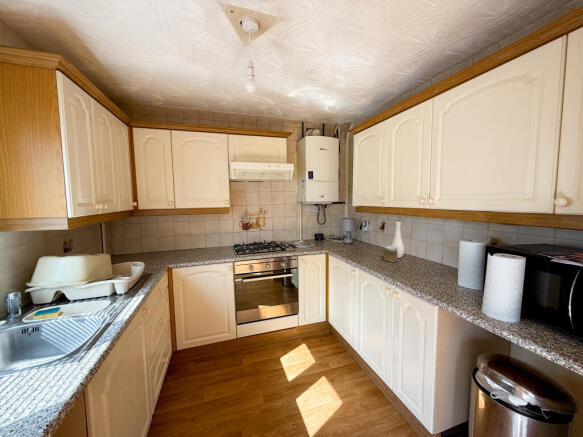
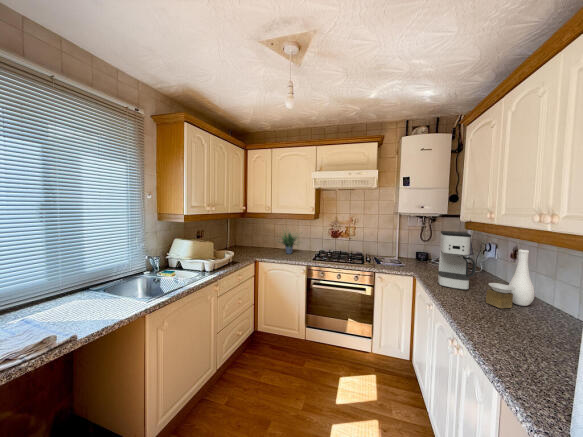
coffee maker: none [344,214,369,256] -> present [438,231,476,290]
potted plant: none [181,220,219,254] -> present [281,233,297,254]

